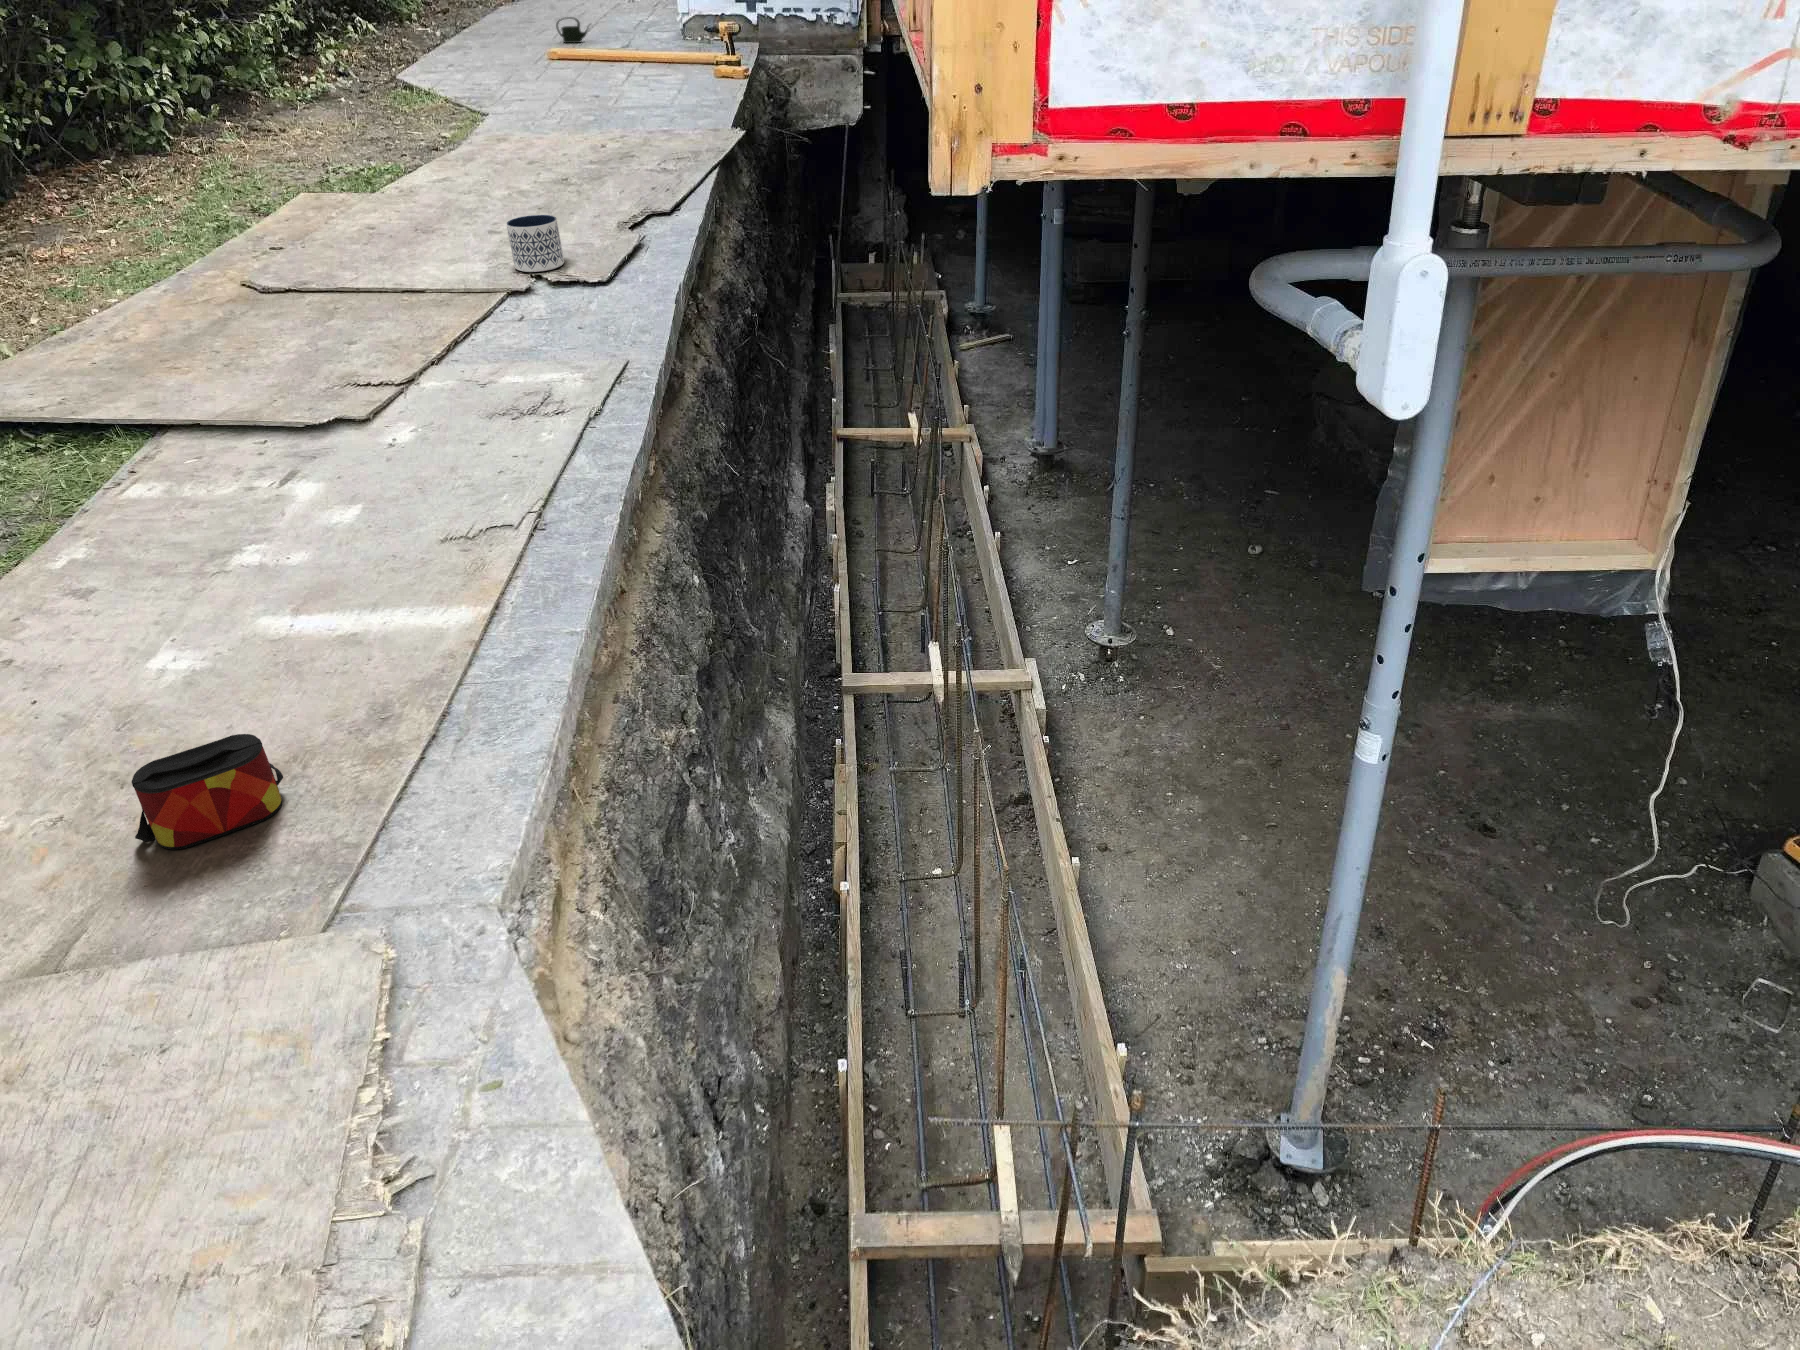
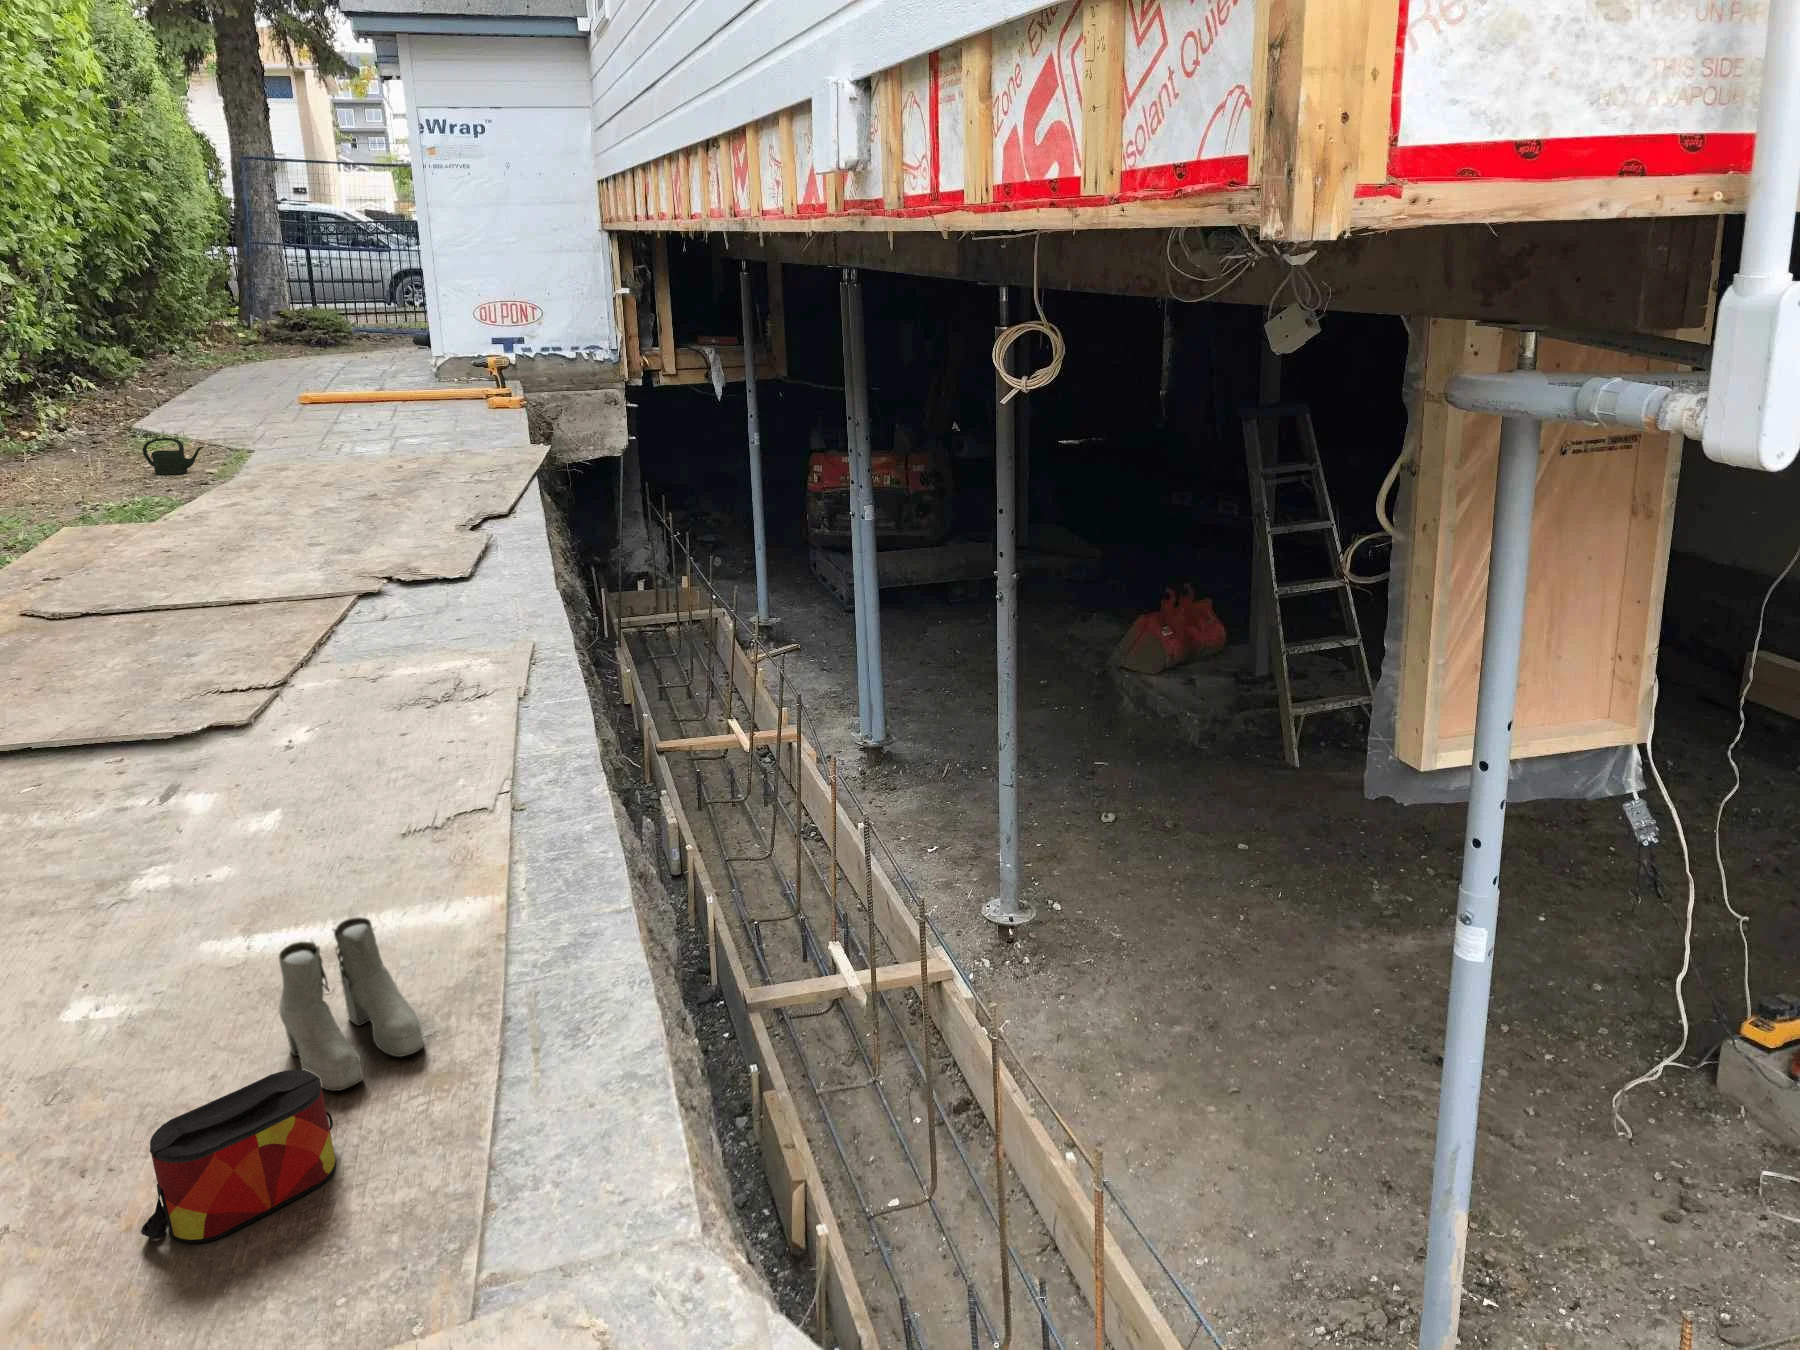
watering can: present [556,17,589,43] -> present [143,438,203,475]
planter: present [506,215,564,272] -> none [349,516,412,574]
boots: none [262,617,379,750] -> present [279,918,424,1091]

